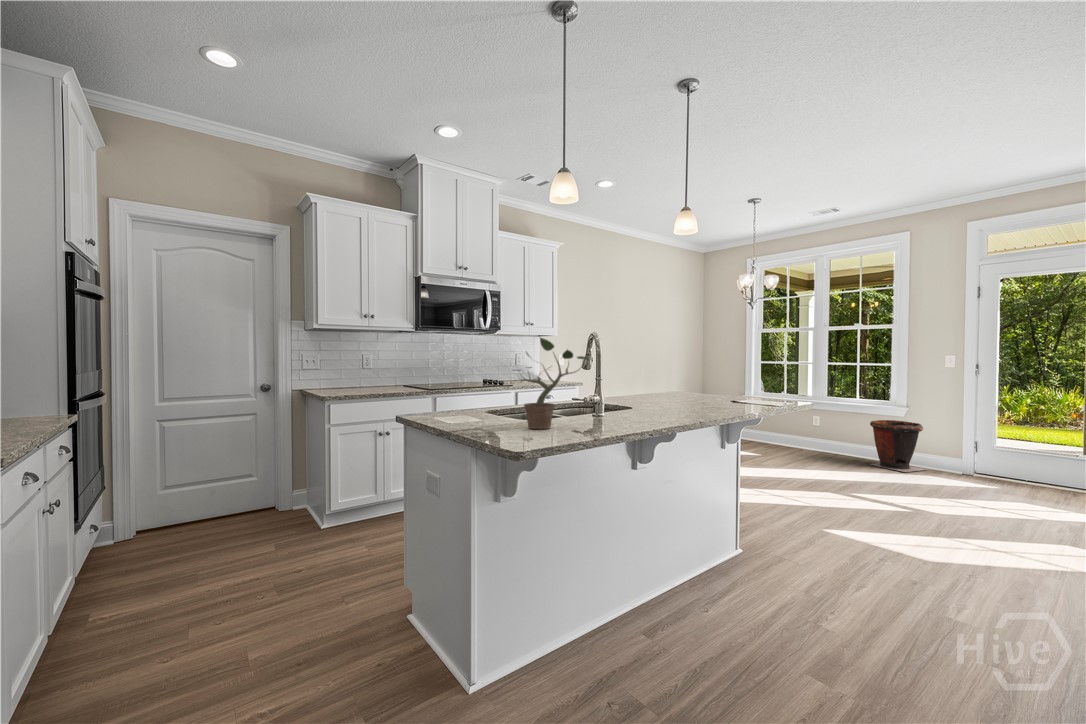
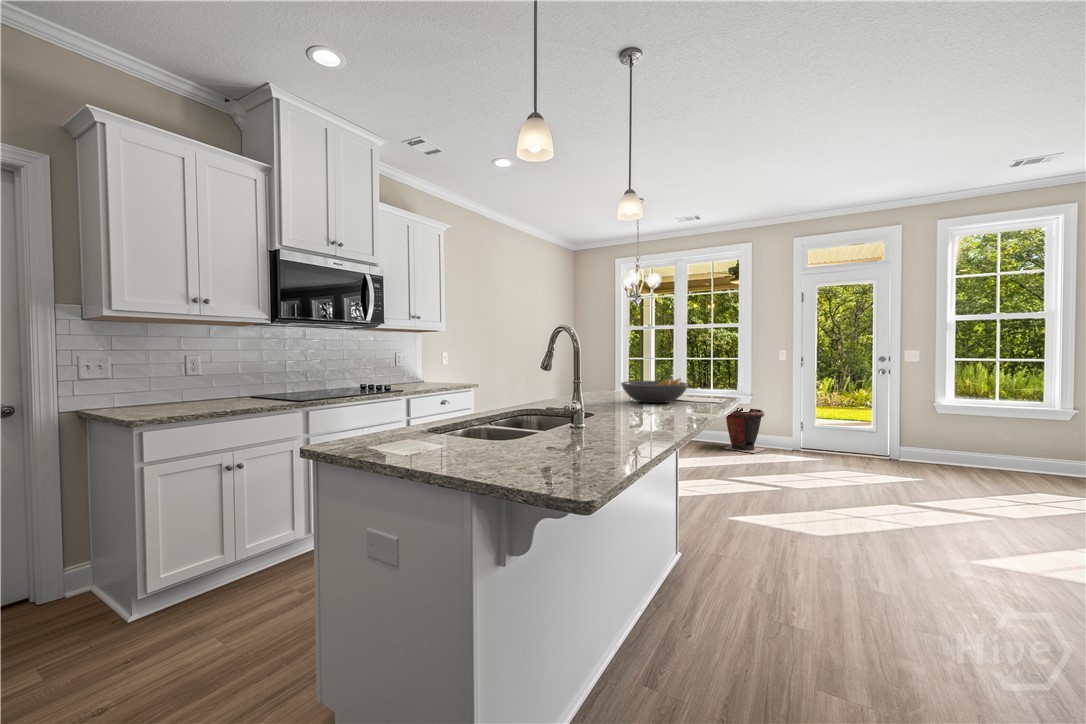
potted plant: present [507,338,587,429] -> none [505,327,613,459]
fruit bowl: none [675,380,739,402] -> present [621,379,688,403]

